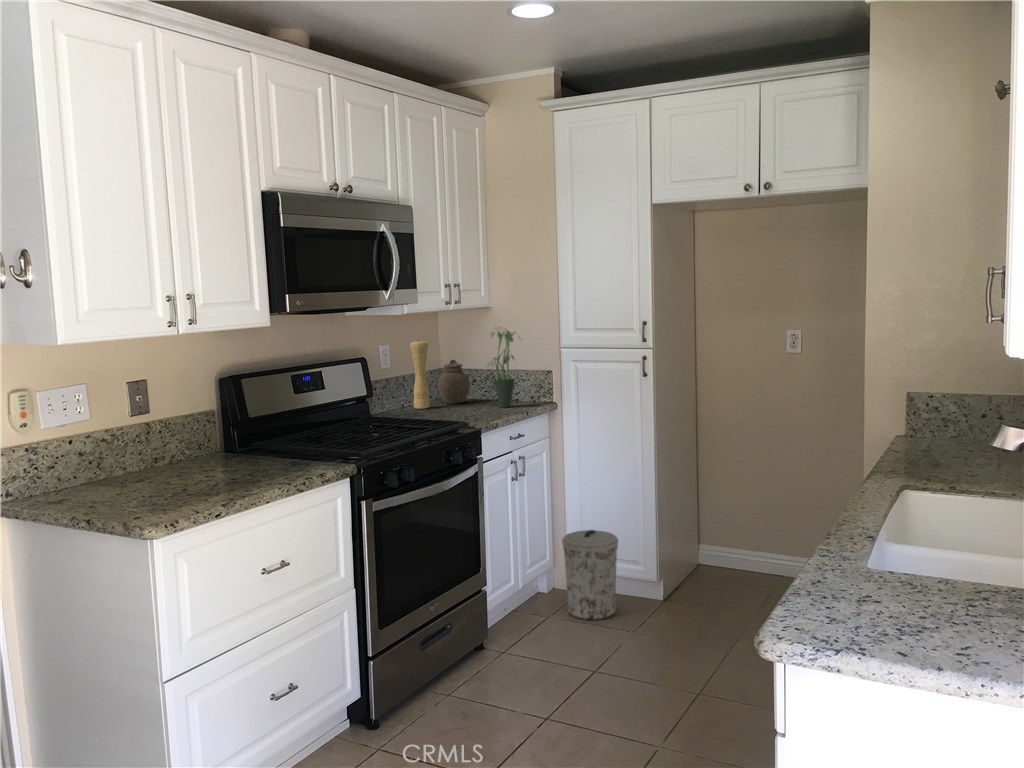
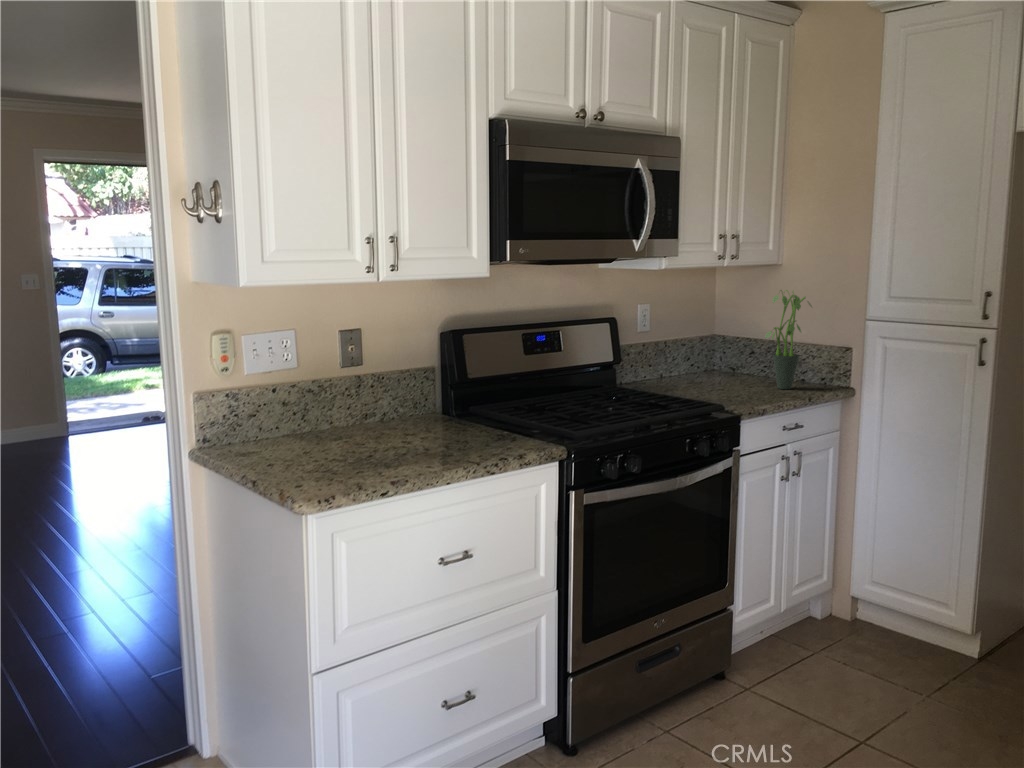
pepper mill: present [410,340,430,409] -> none [674,301,696,381]
jar: present [438,360,470,404] -> none [707,326,746,378]
trash can: present [562,530,618,620] -> none [842,551,919,668]

